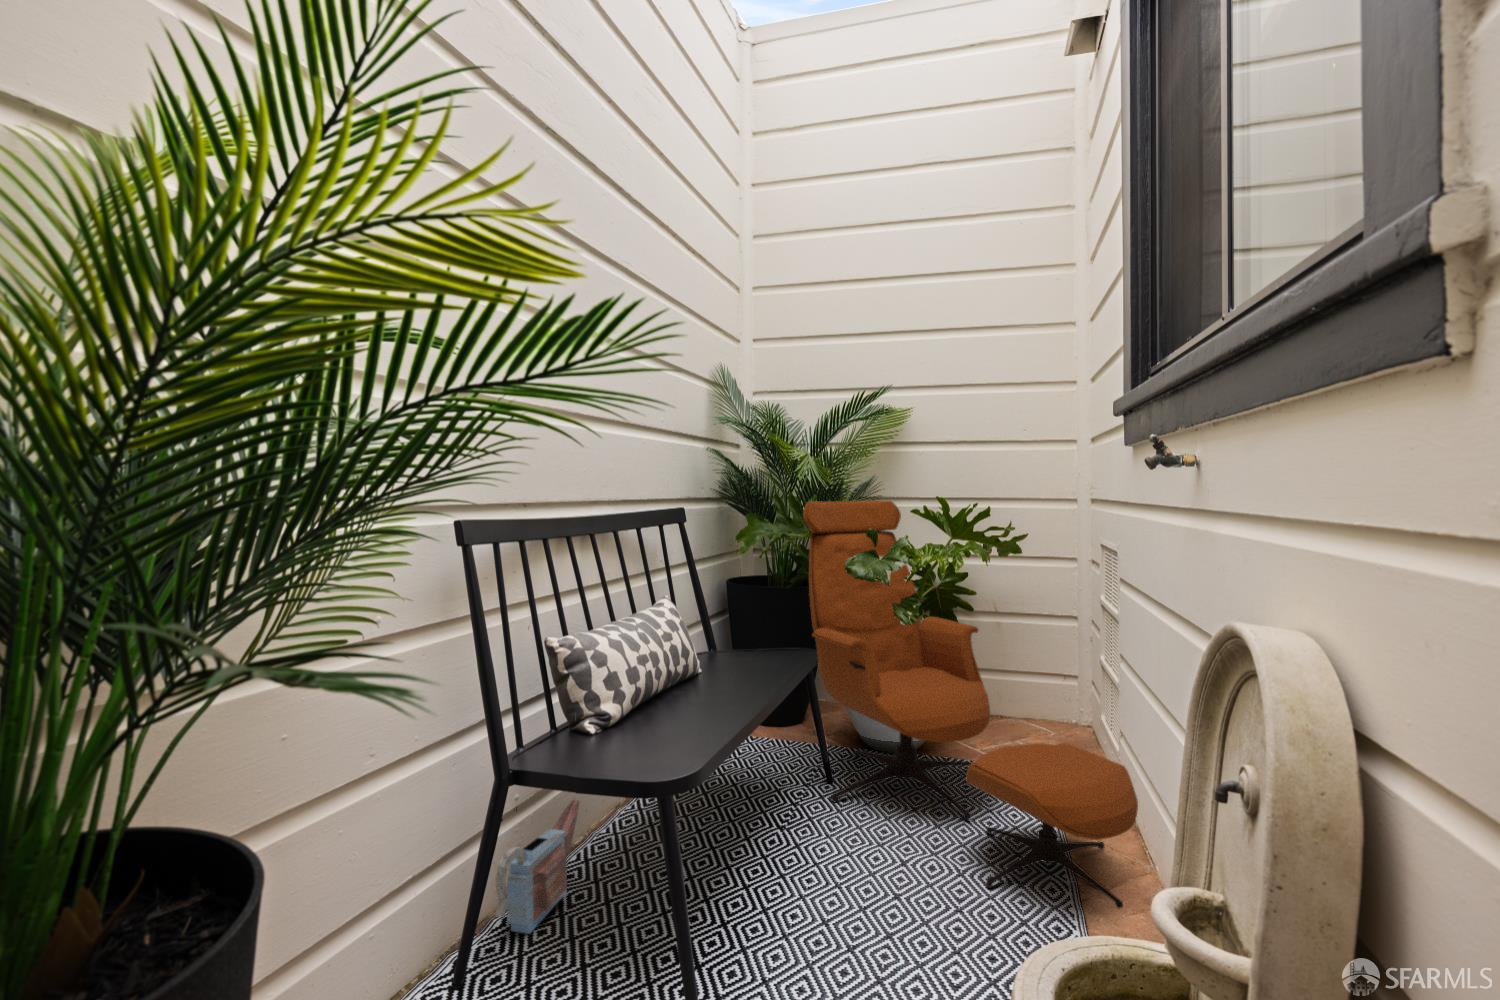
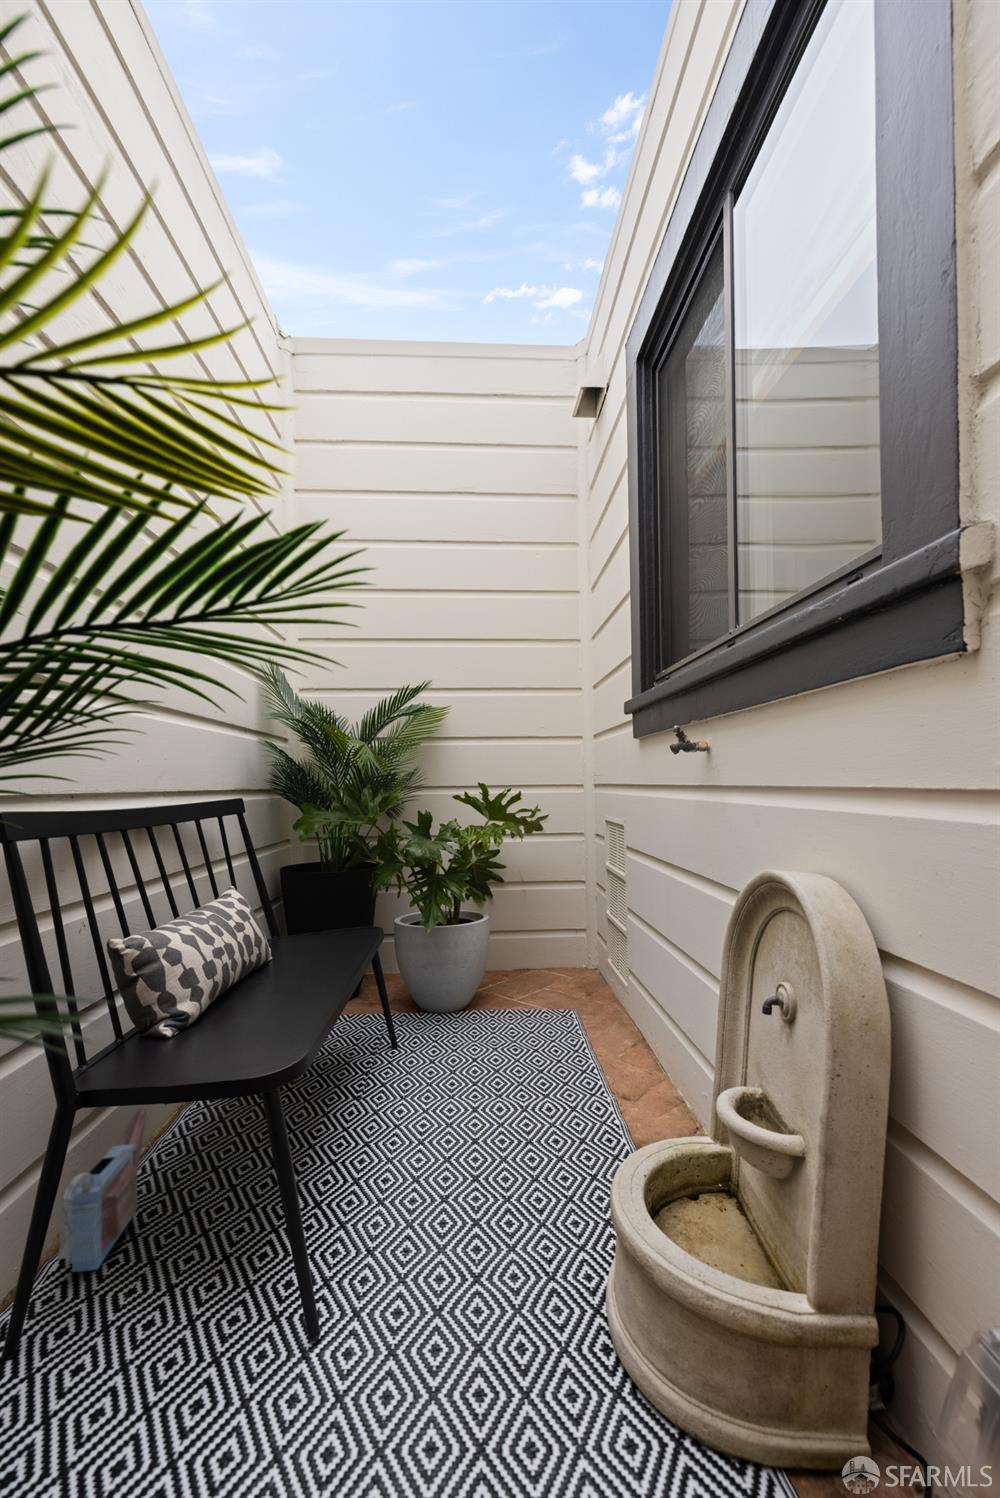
lounge chair: present [803,501,1138,909] -> none [363,784,658,1118]

